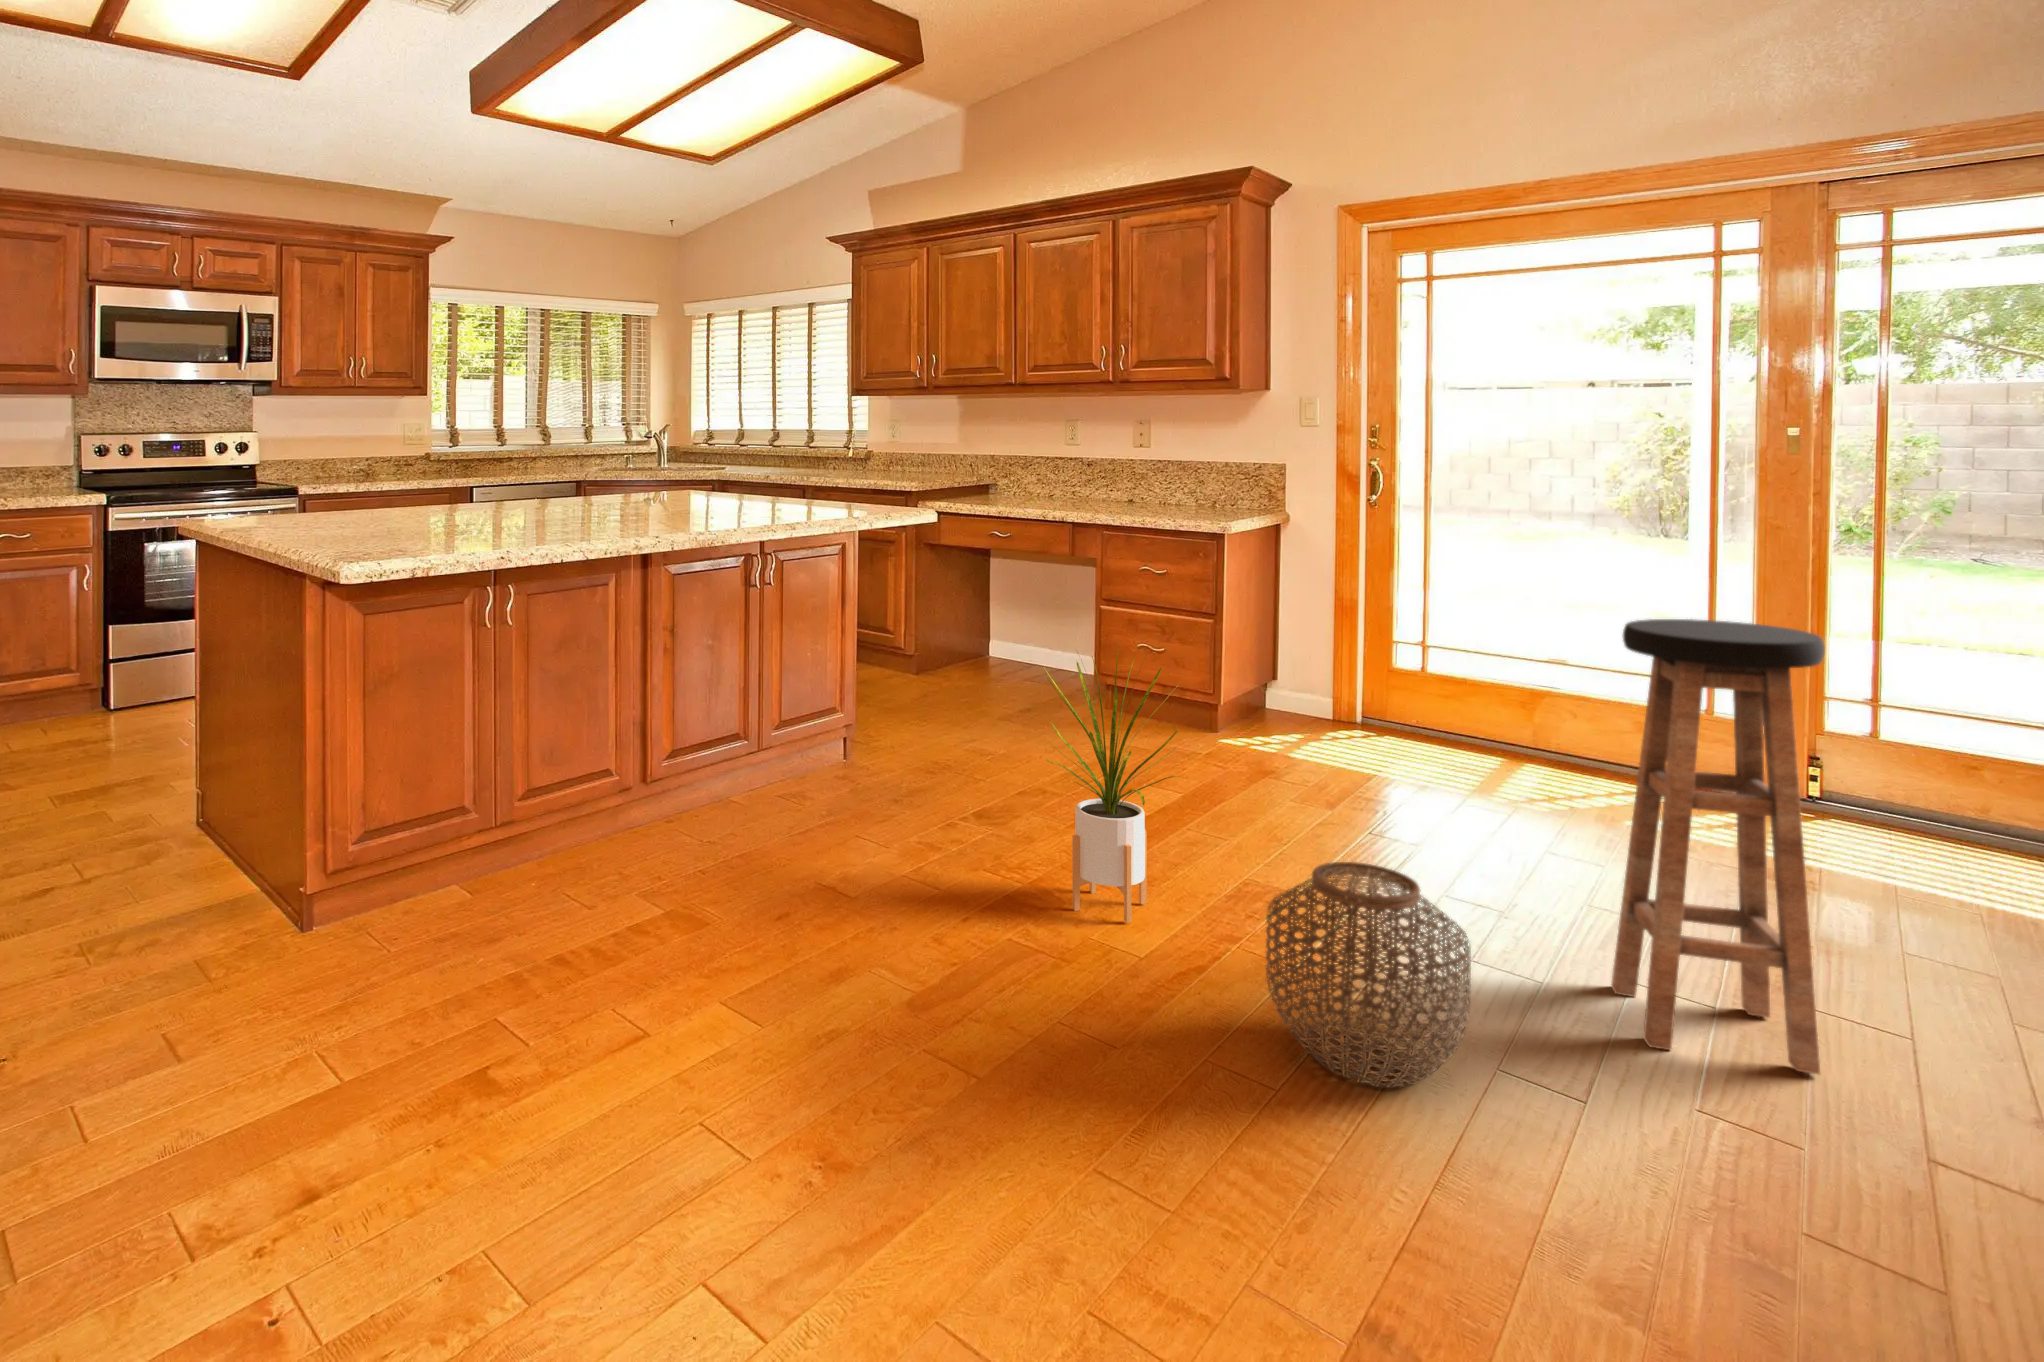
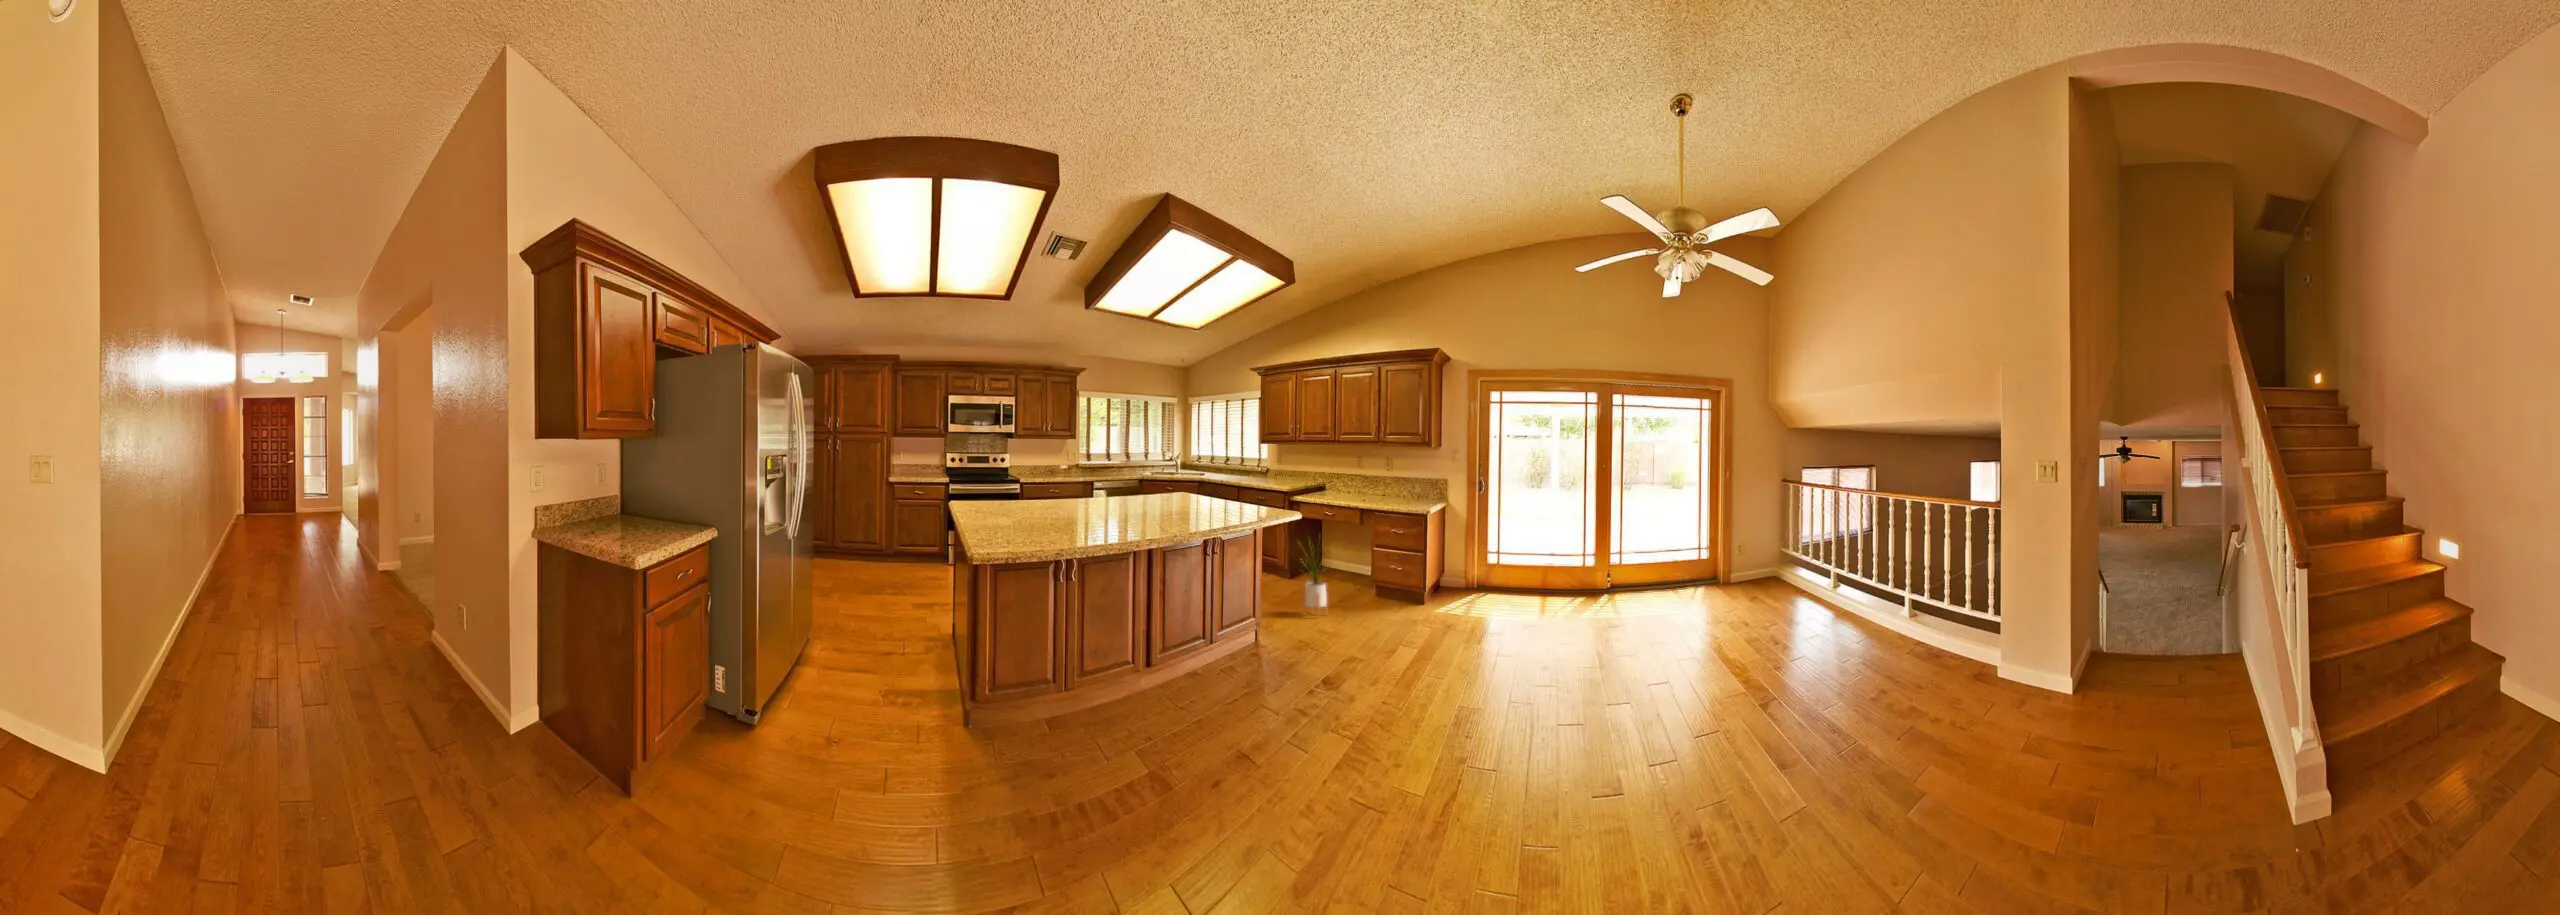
bar stool: present [1611,619,1825,1074] -> none [1446,521,1490,643]
woven basket: present [1266,862,1471,1088] -> none [1339,587,1389,644]

